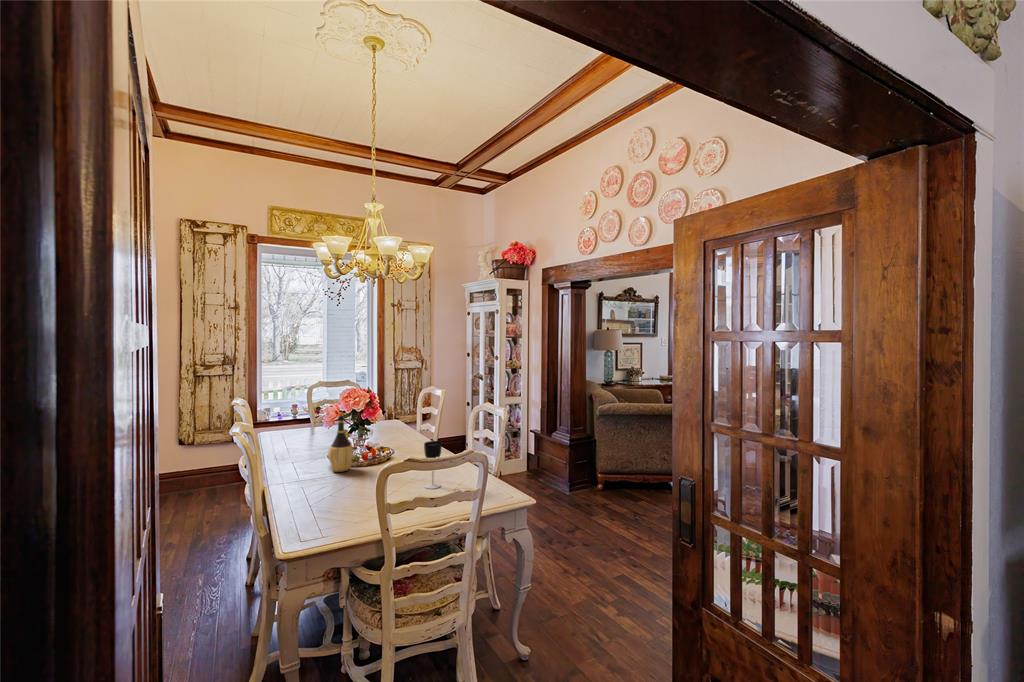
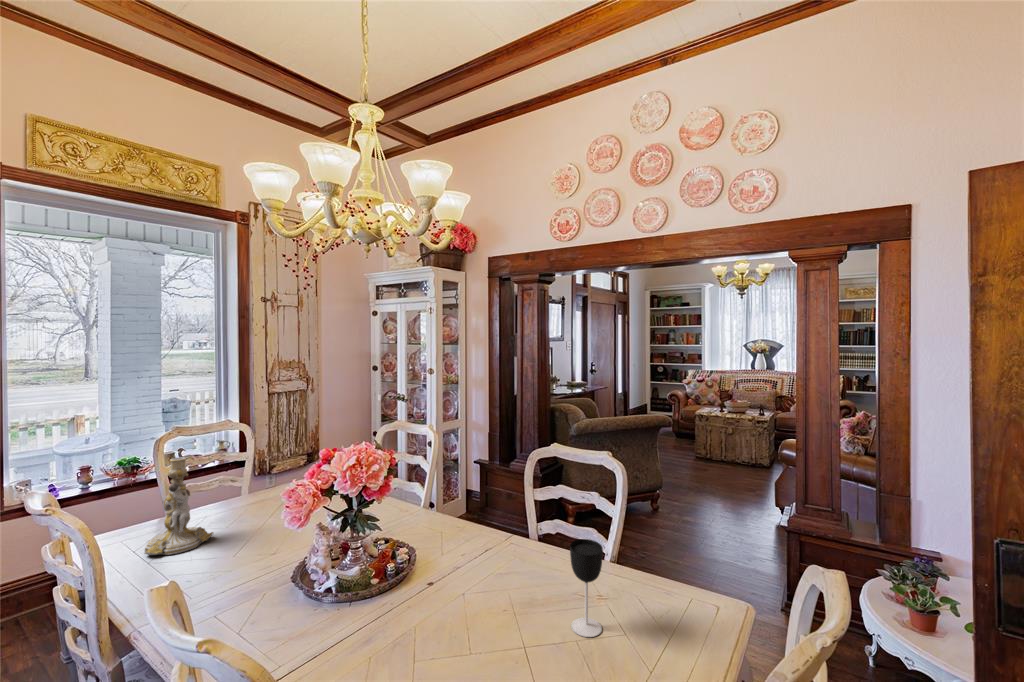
candlestick: none [287,392,319,439] -> present [144,457,213,555]
wine bottle: present [328,412,353,472] -> none [335,508,388,639]

